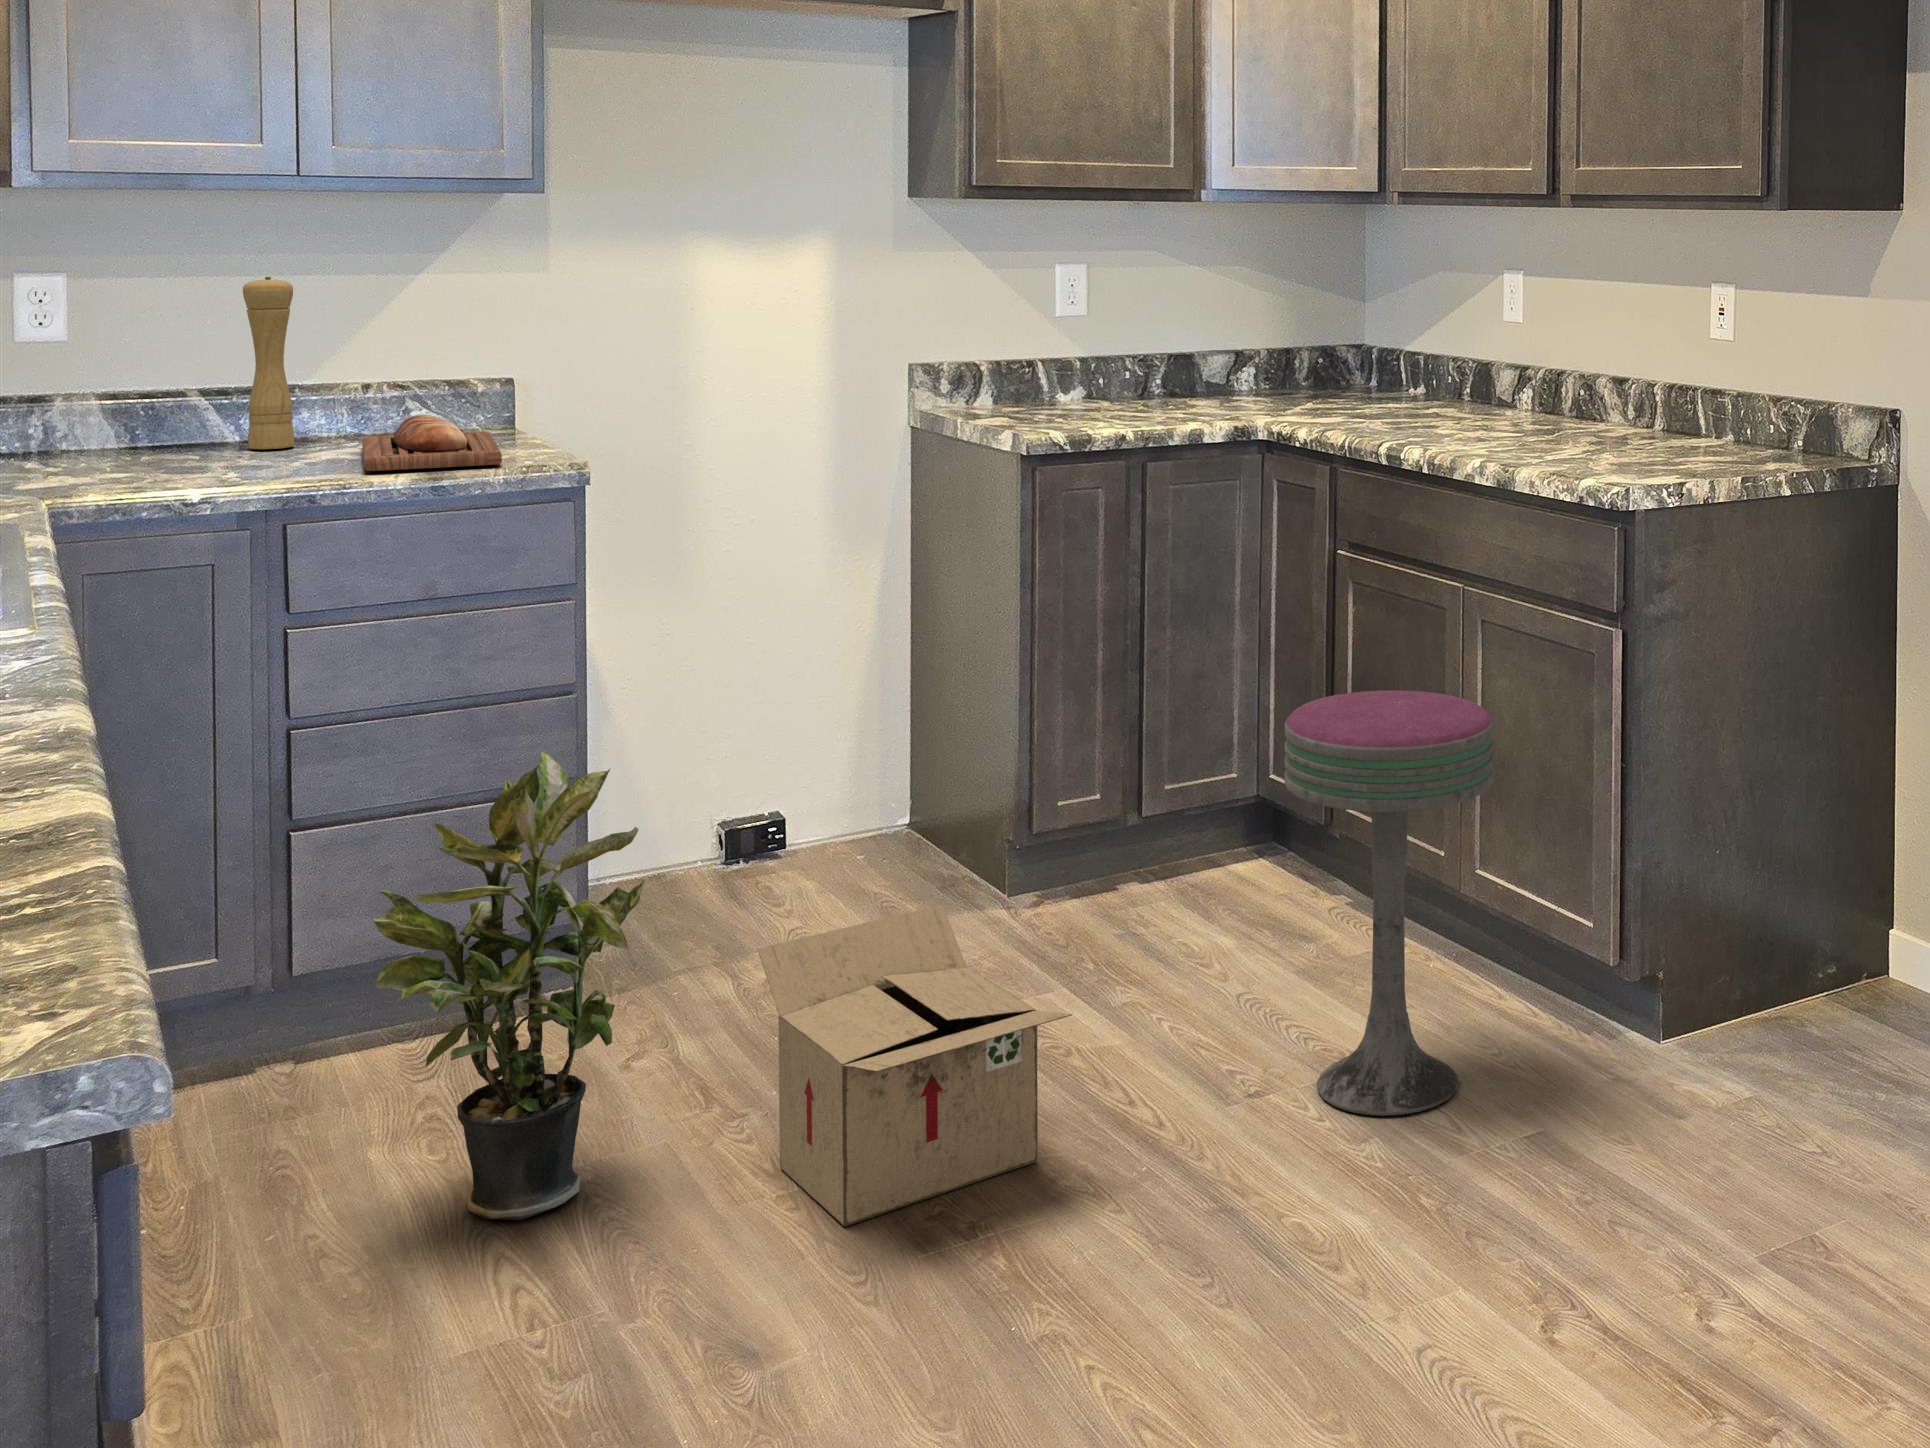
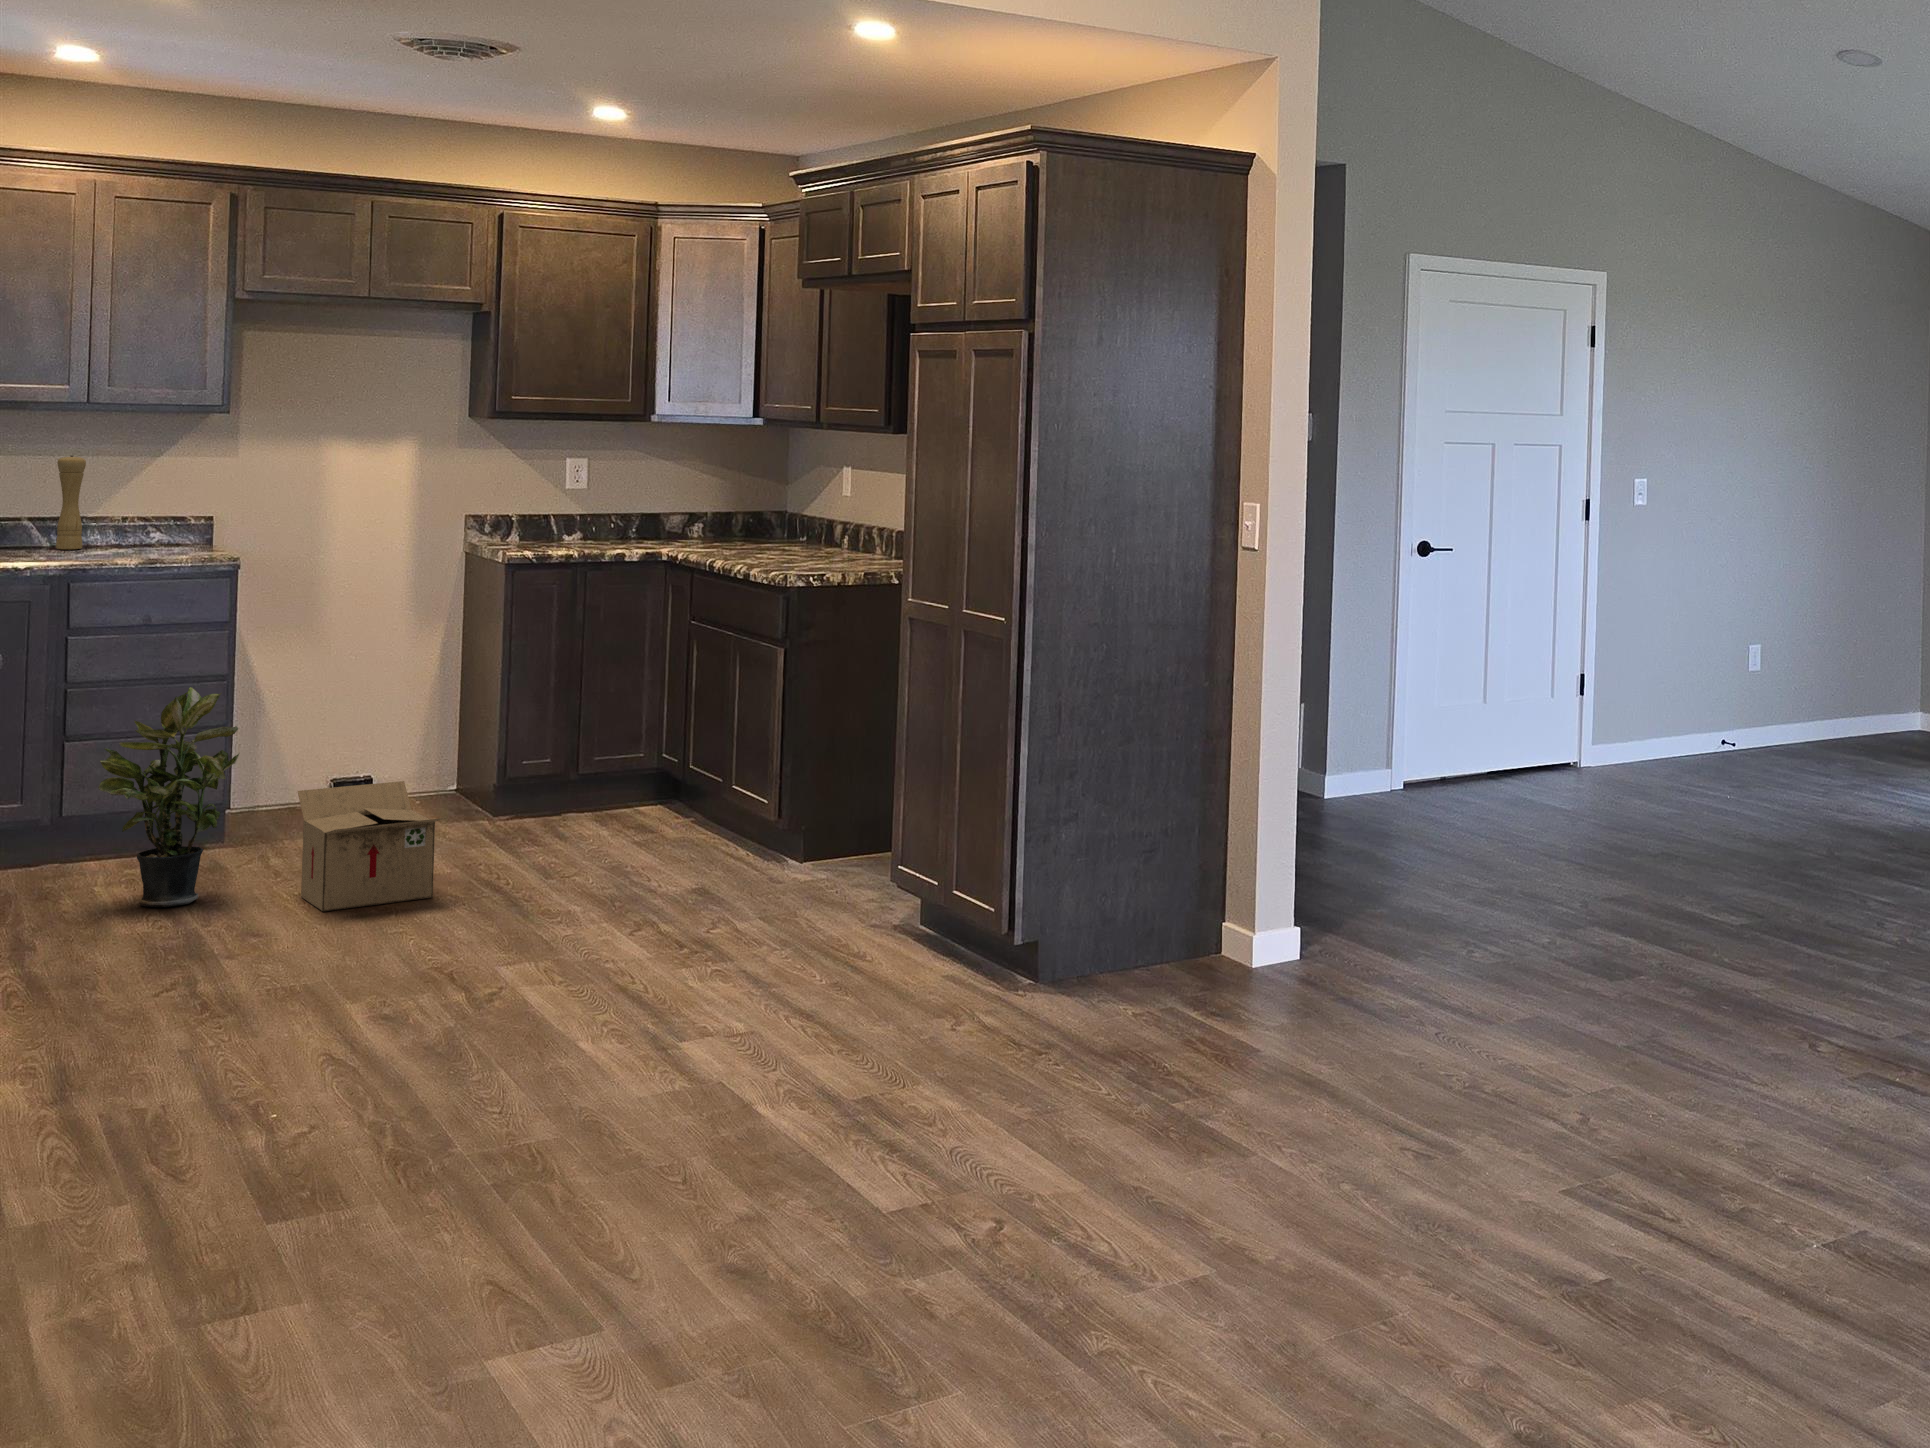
bread loaf: present [362,415,502,471] -> none [117,532,194,558]
bar stool: present [1285,690,1493,1116] -> none [584,681,700,889]

